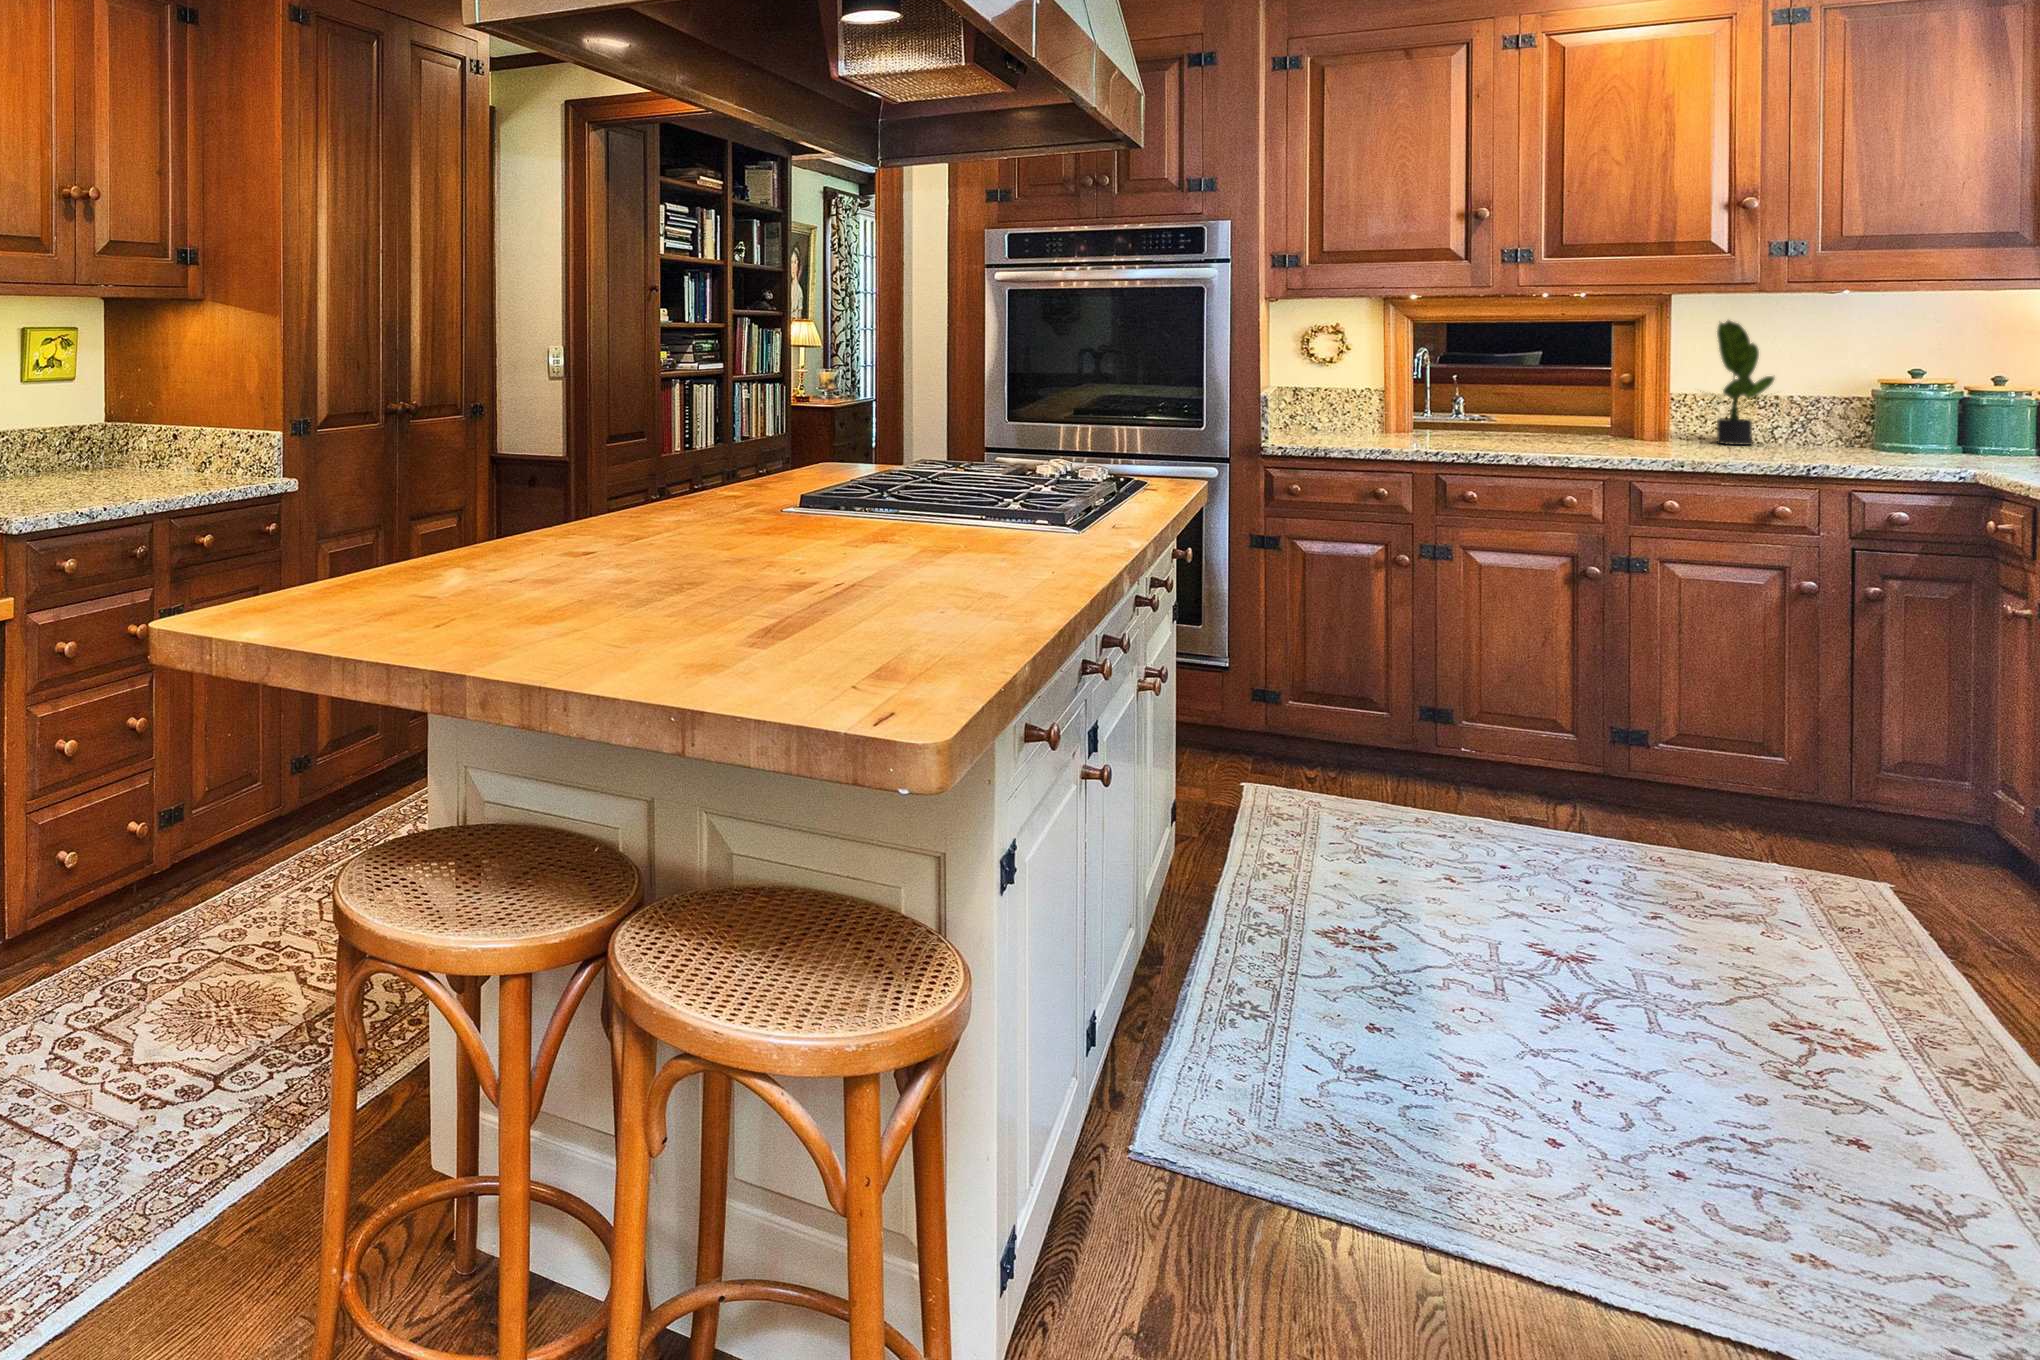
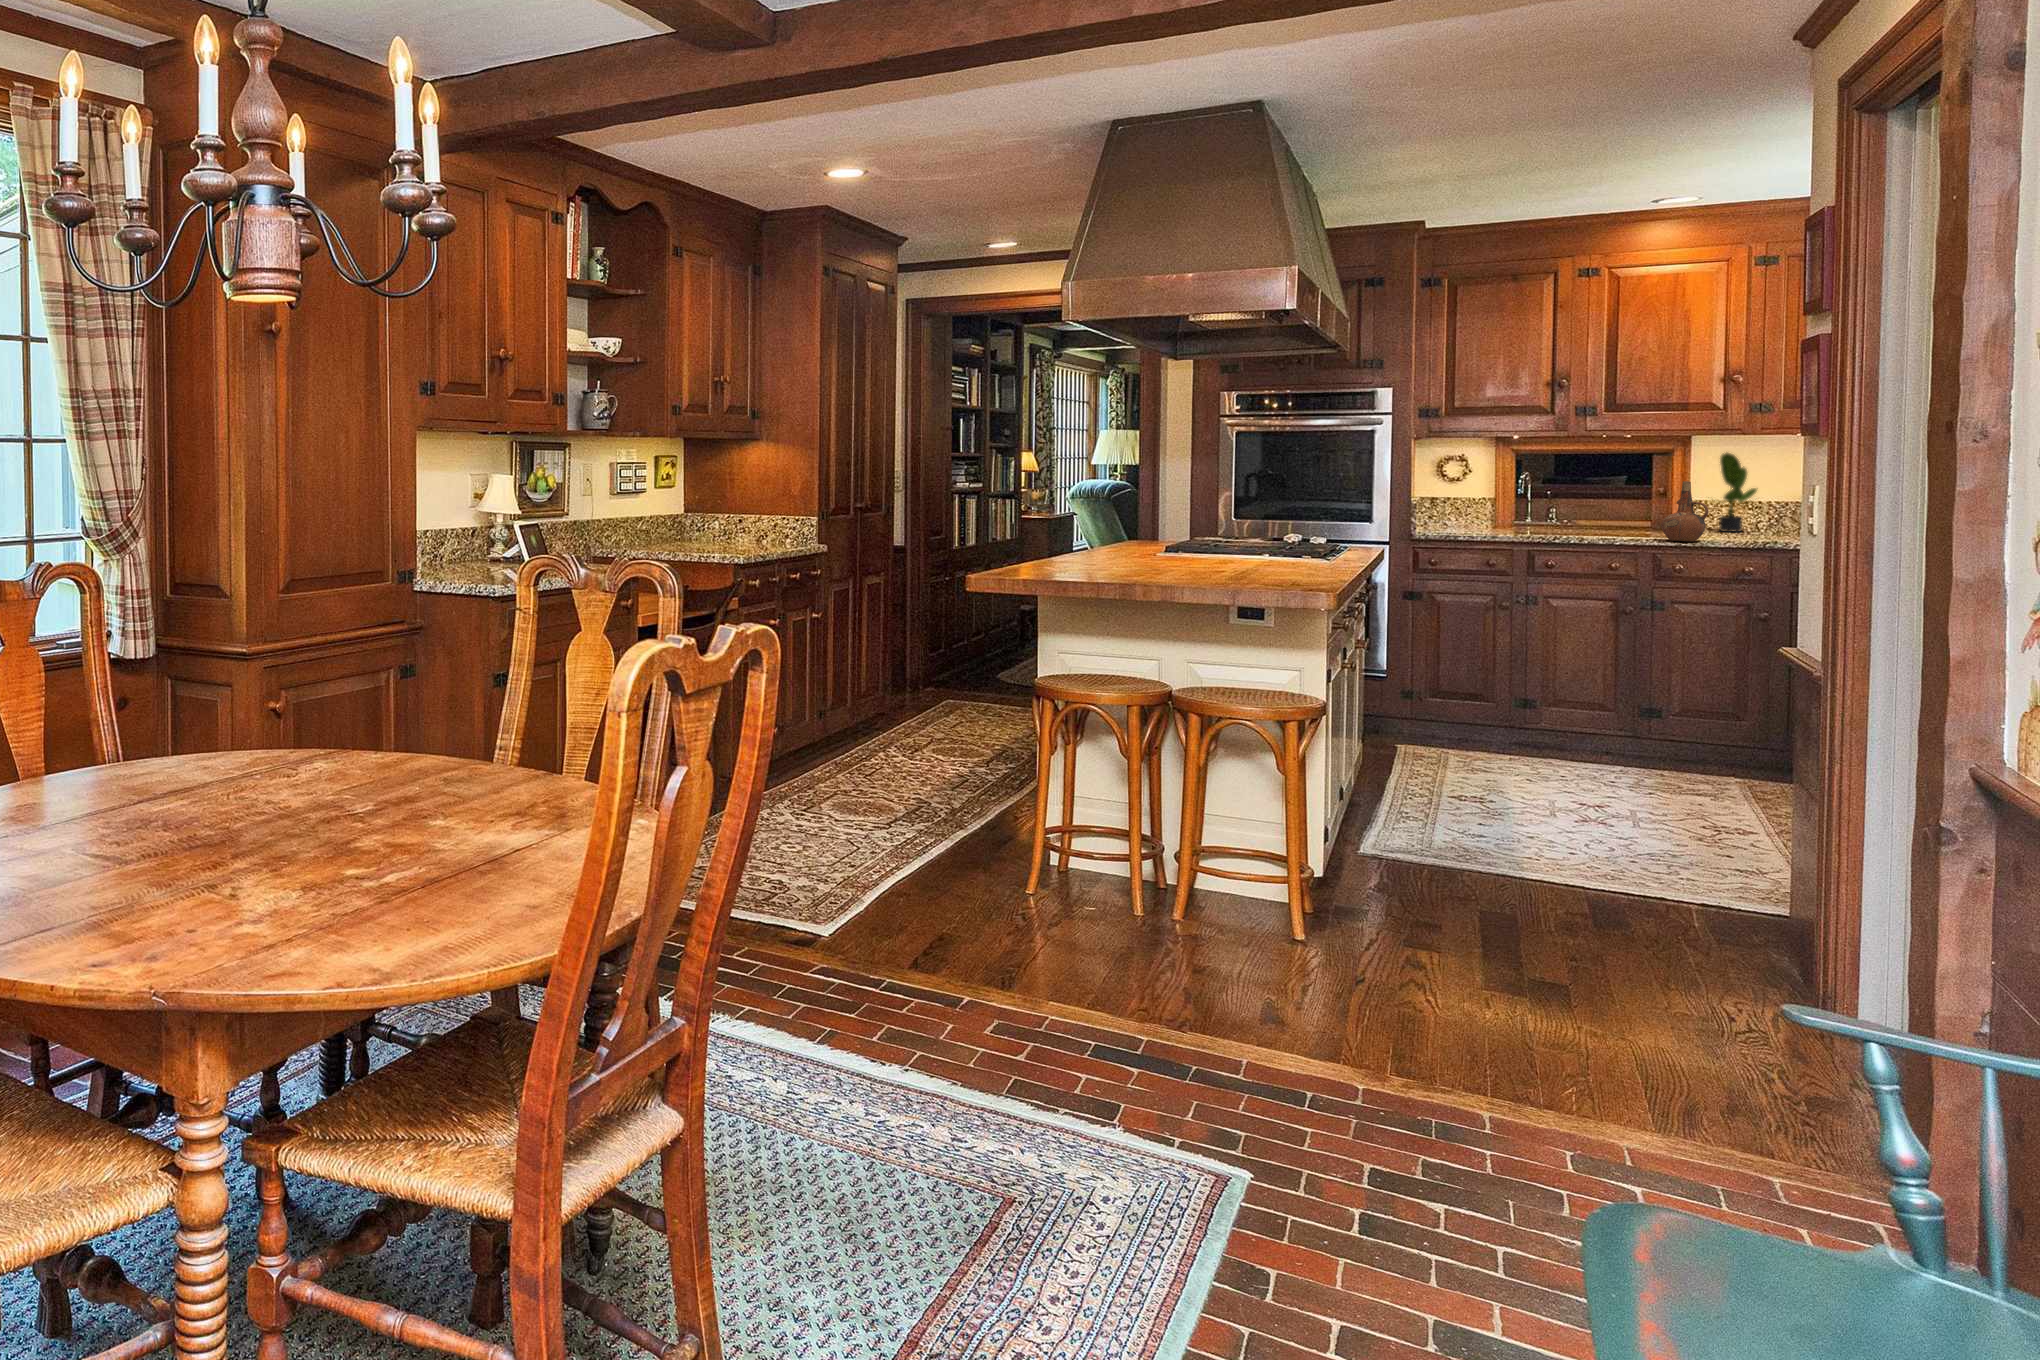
ceramic pitcher: none [1631,367,1704,463] -> present [1661,481,1709,541]

